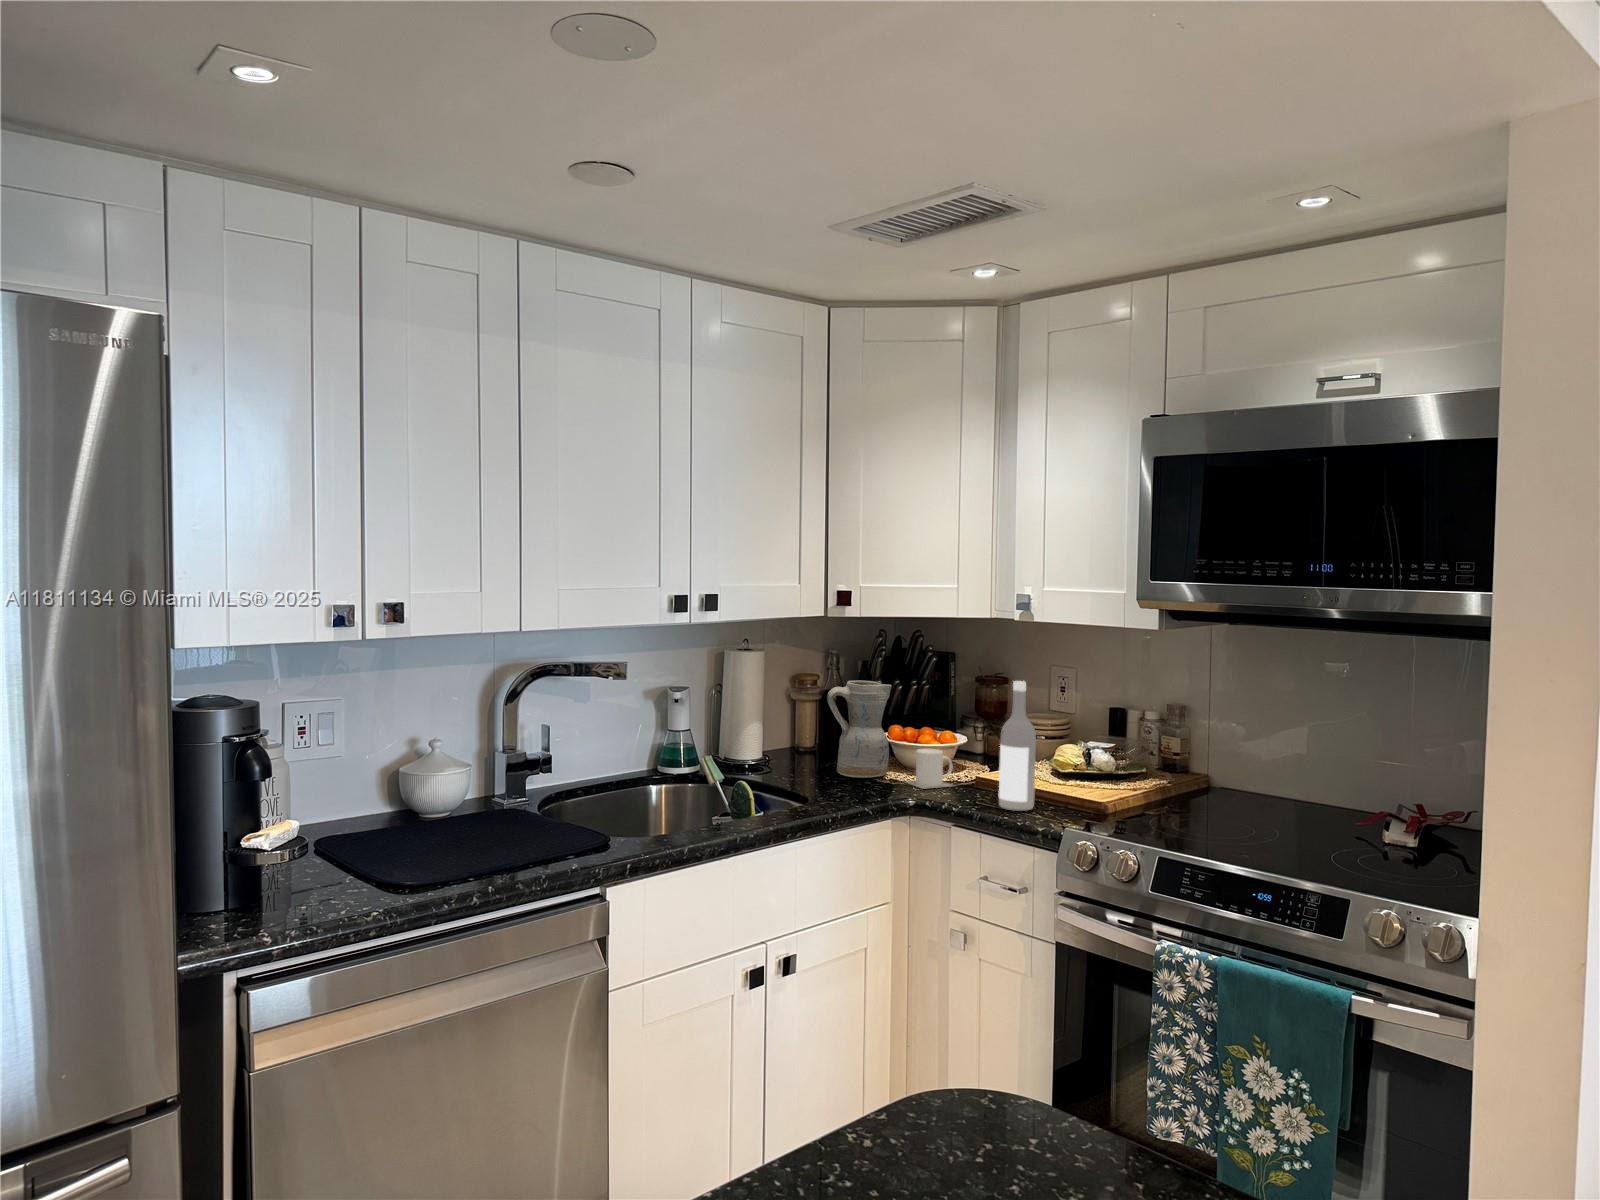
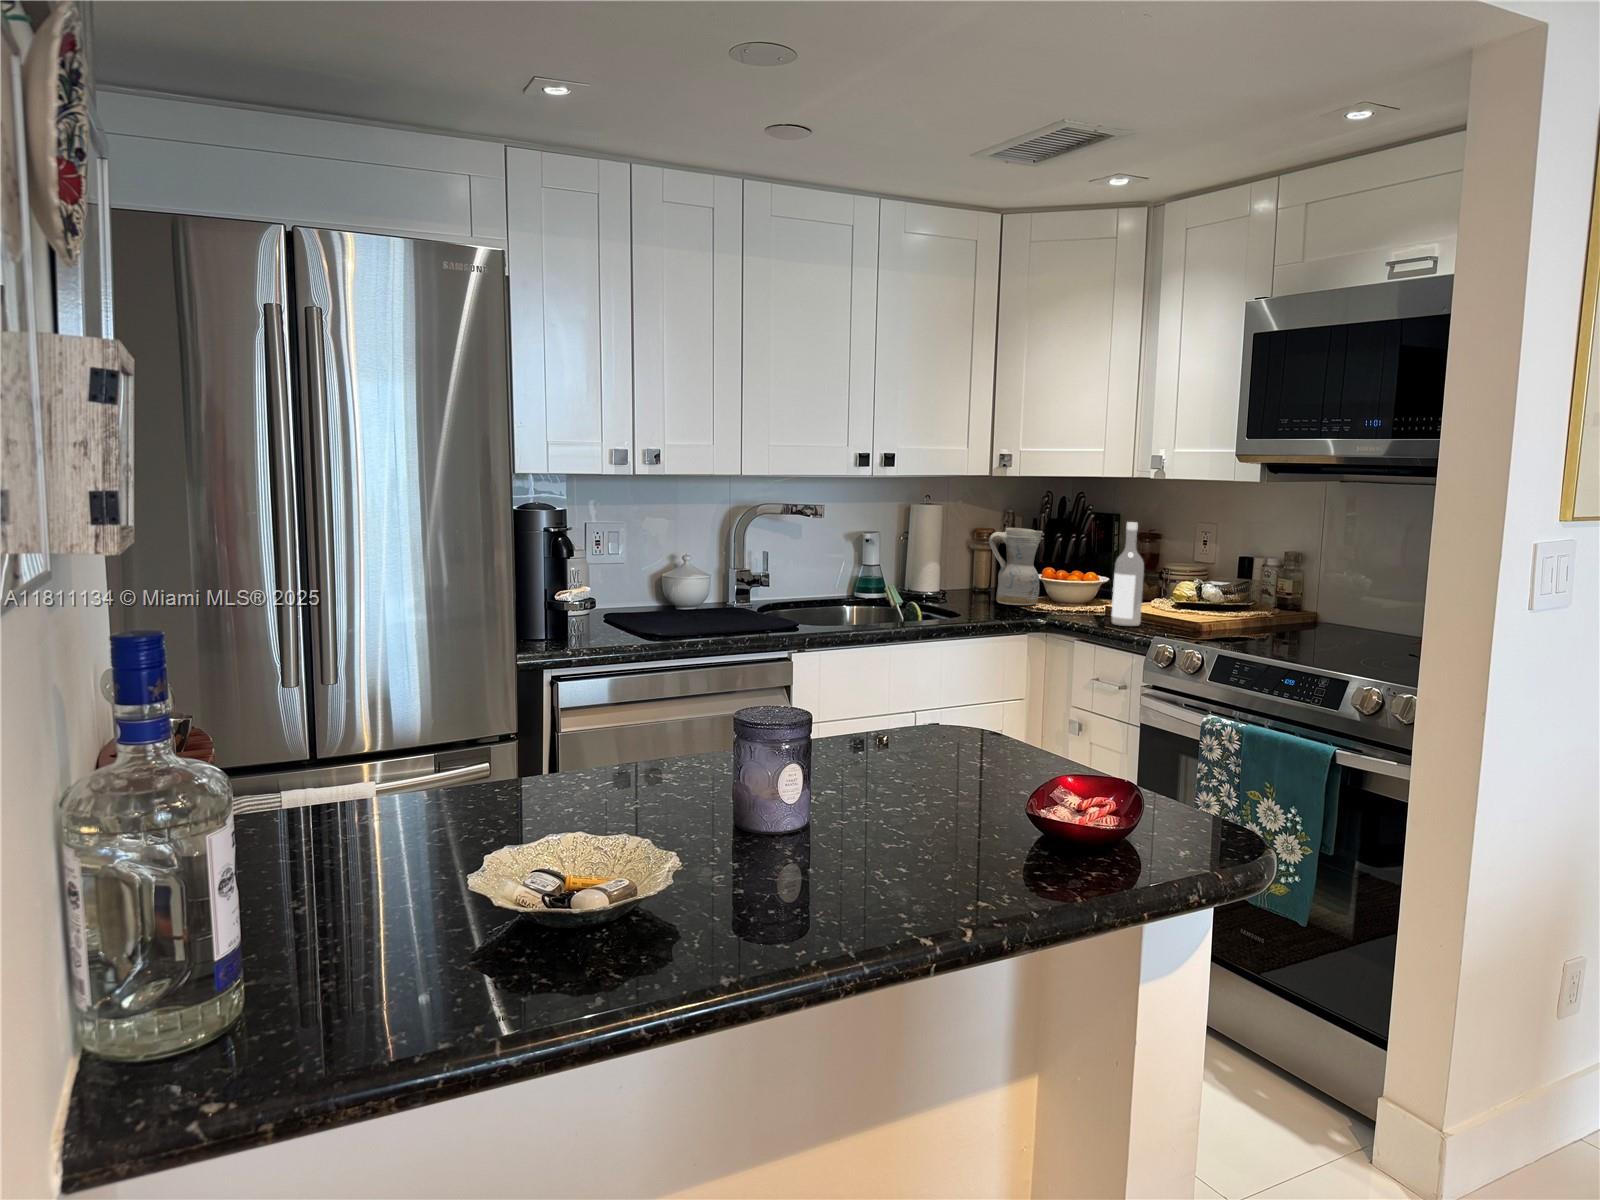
mug: present [905,749,953,789] -> none [1046,582,1089,612]

